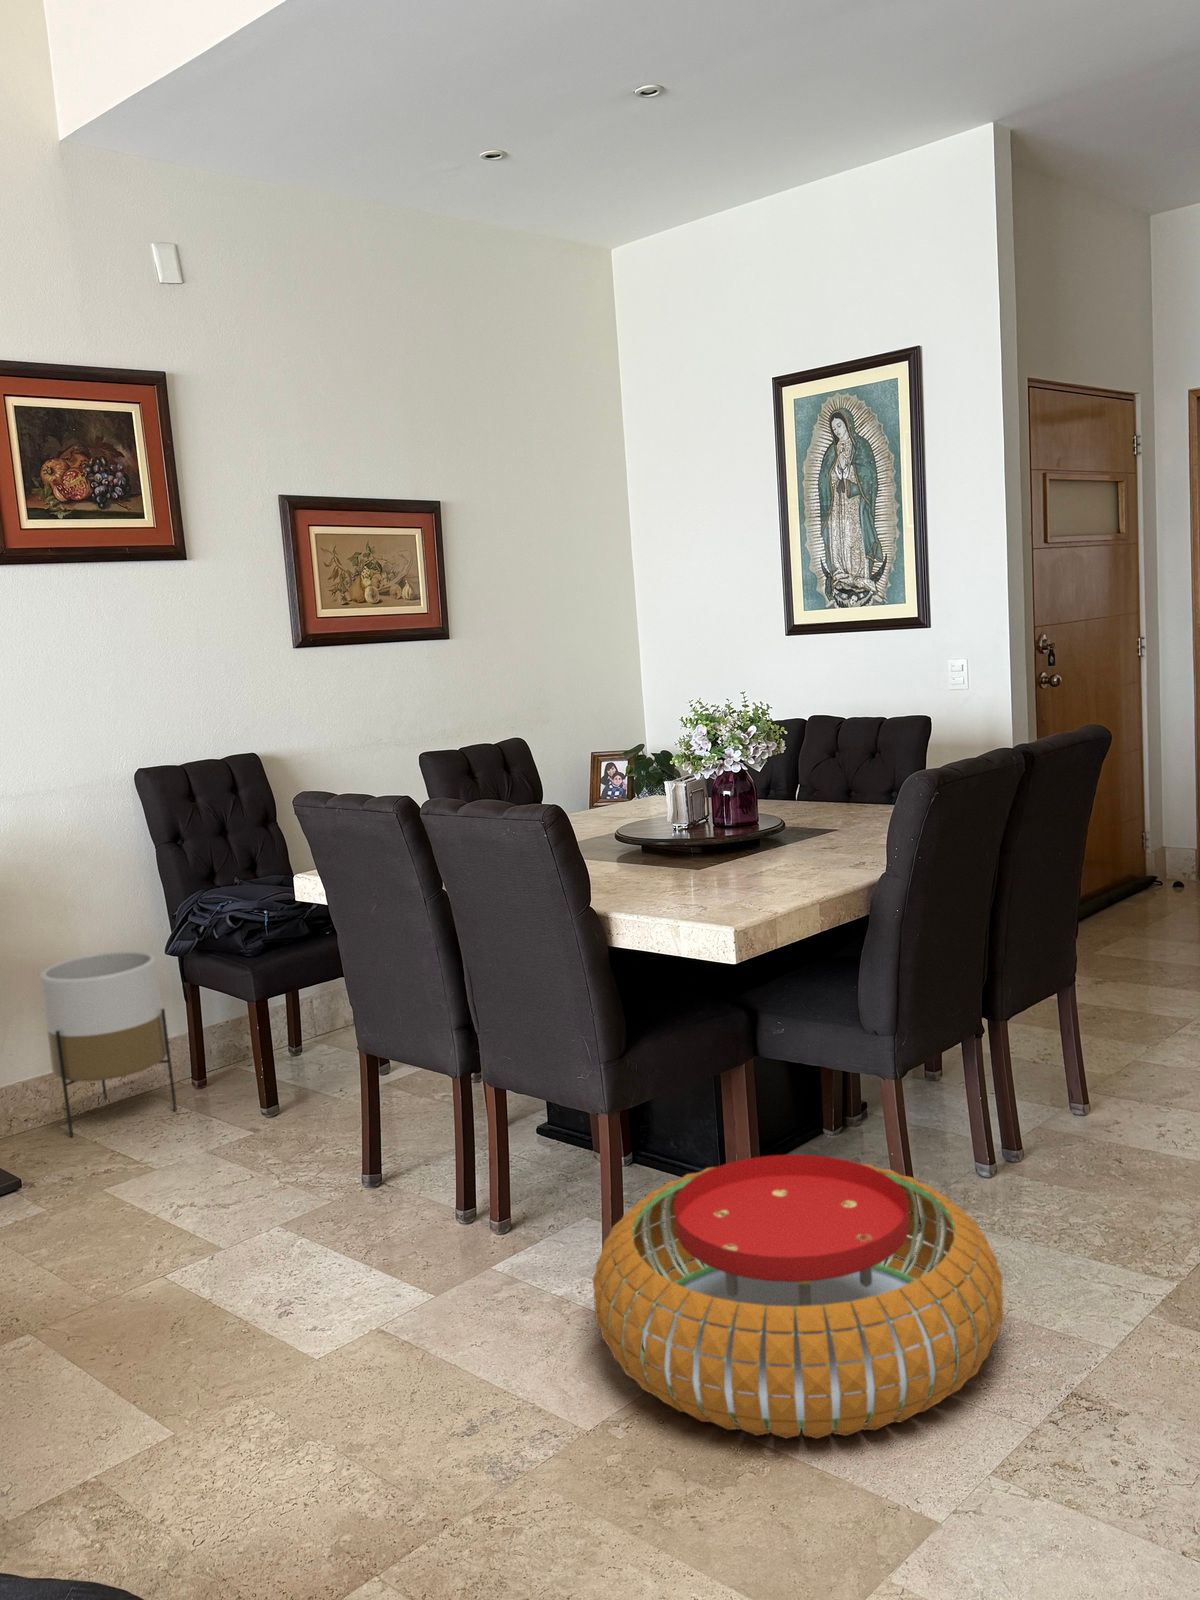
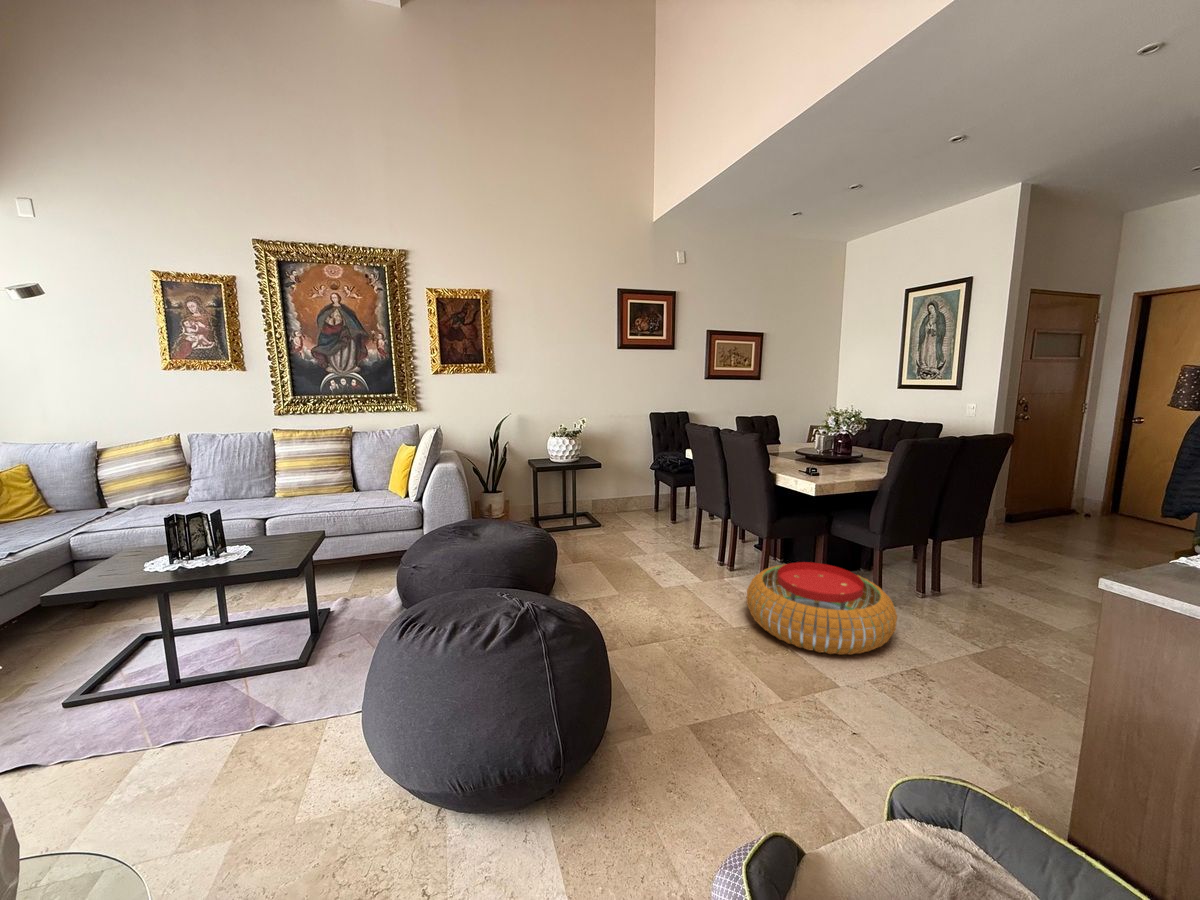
planter: present [40,951,177,1137] -> none [613,466,647,518]

